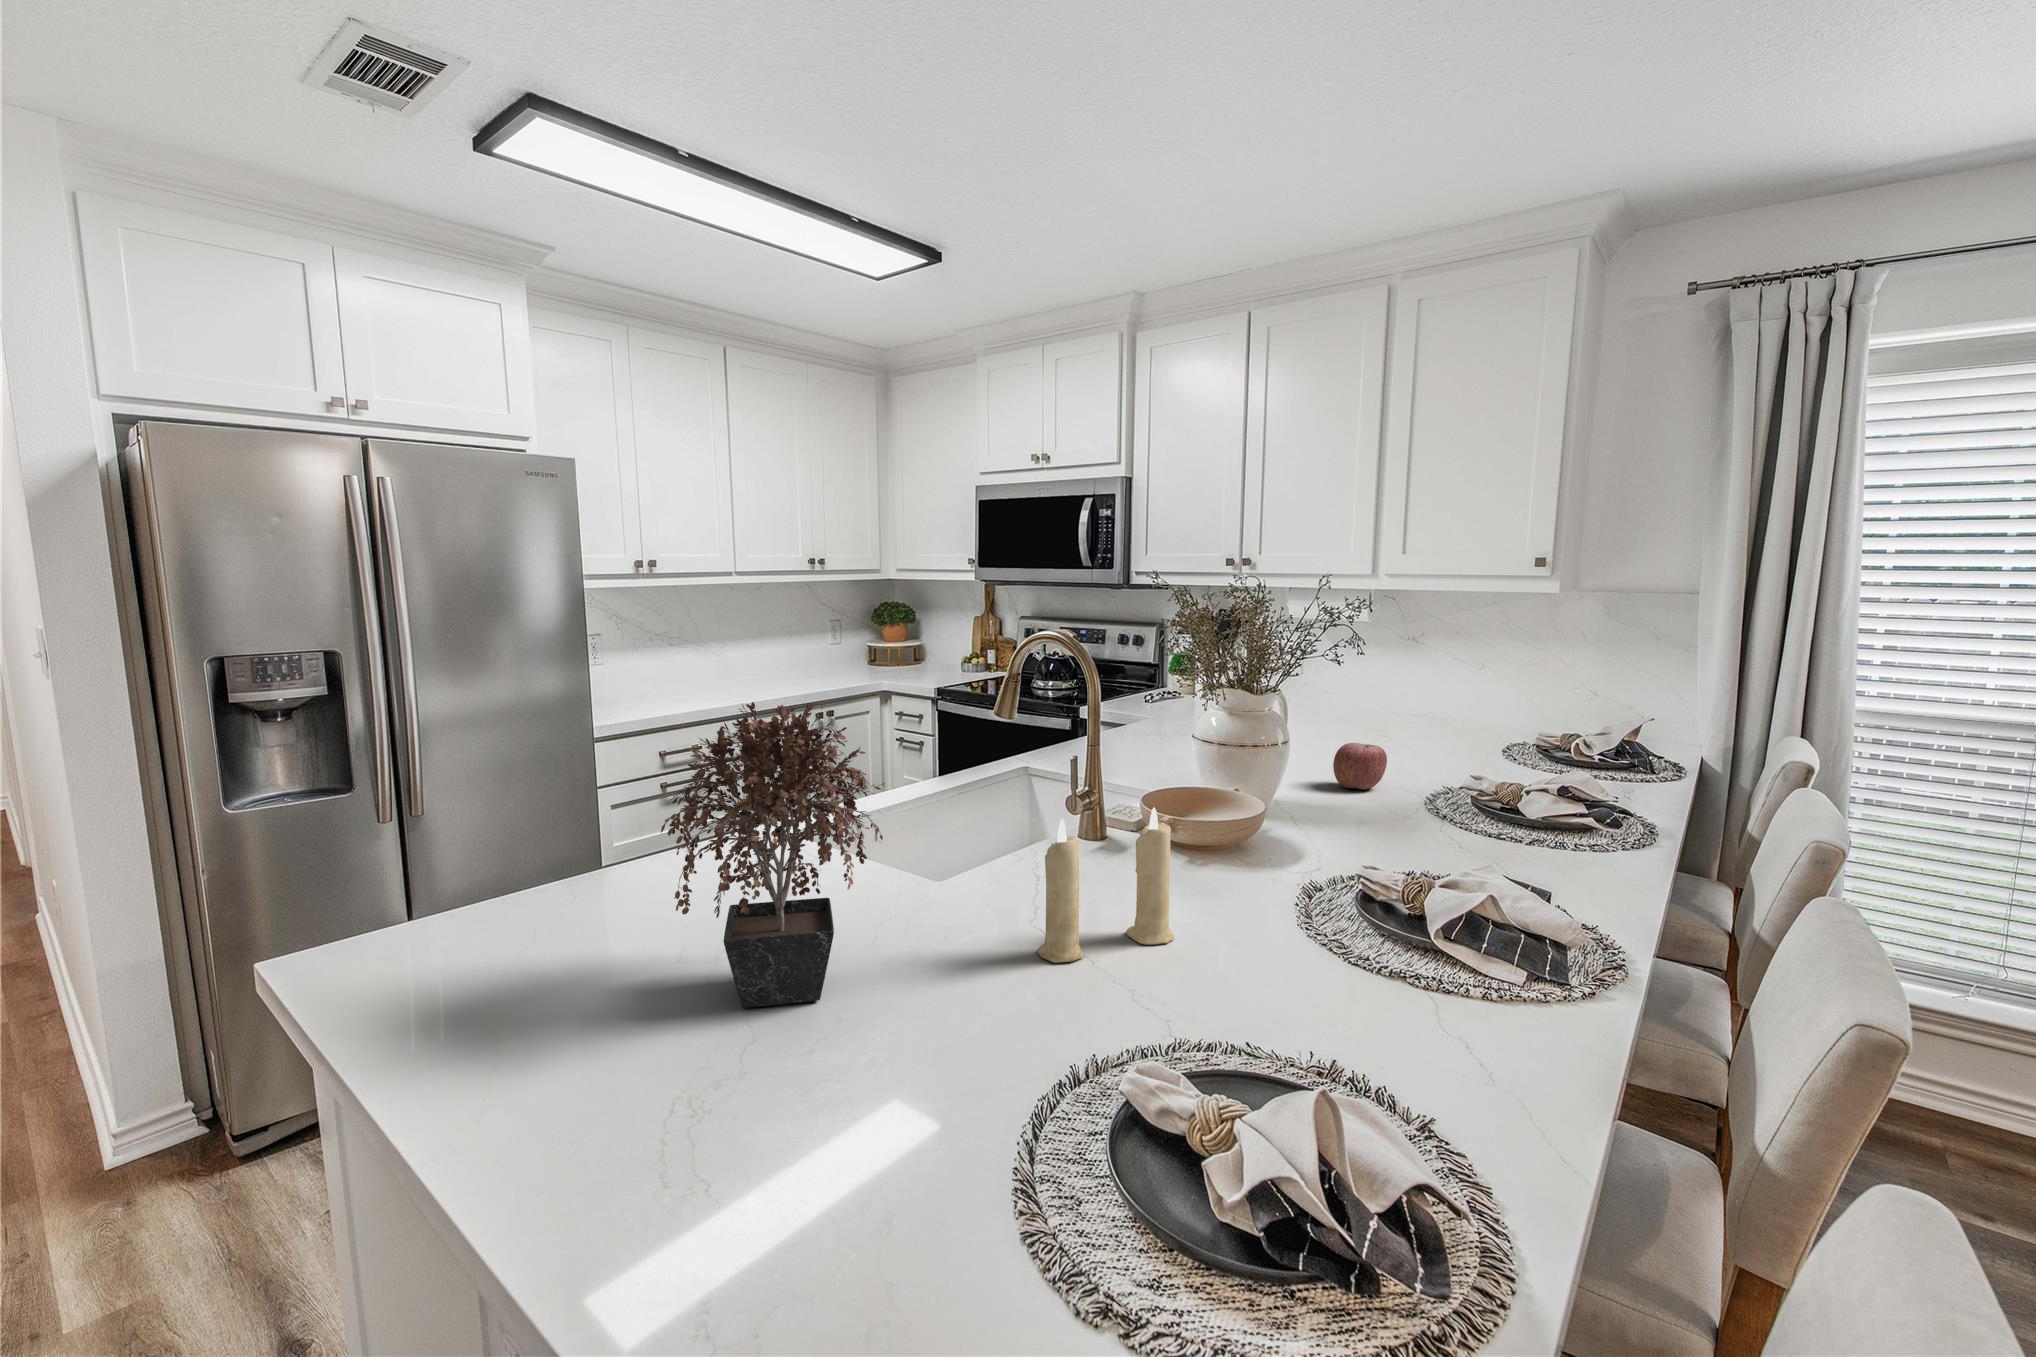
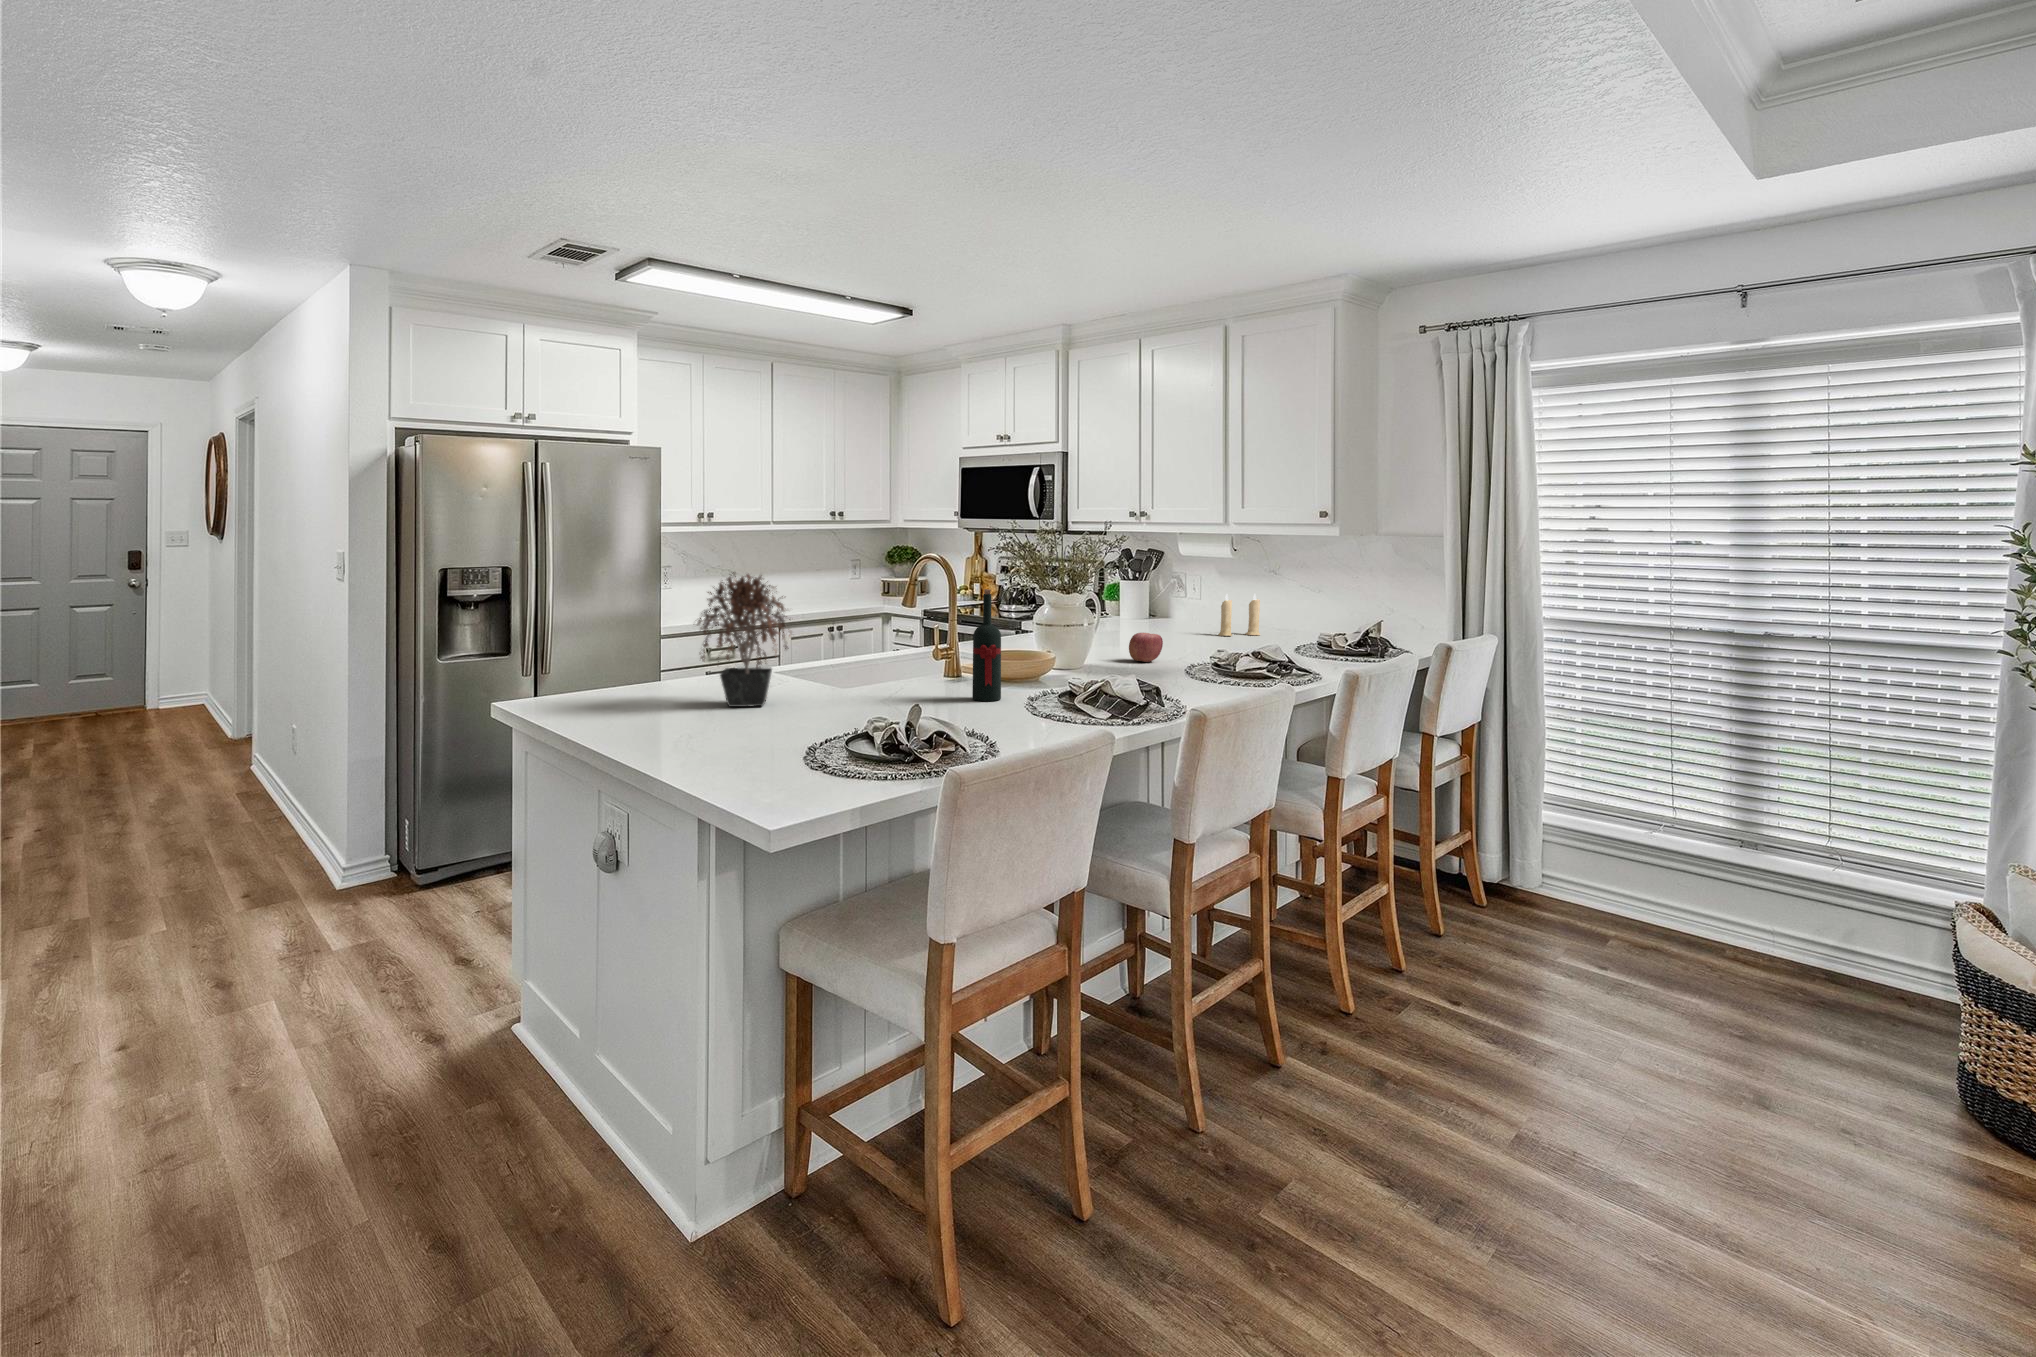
wine bottle: none [1224,717,1284,942] -> present [972,589,1001,701]
candle: present [1037,808,1174,963] -> present [1218,594,1260,636]

